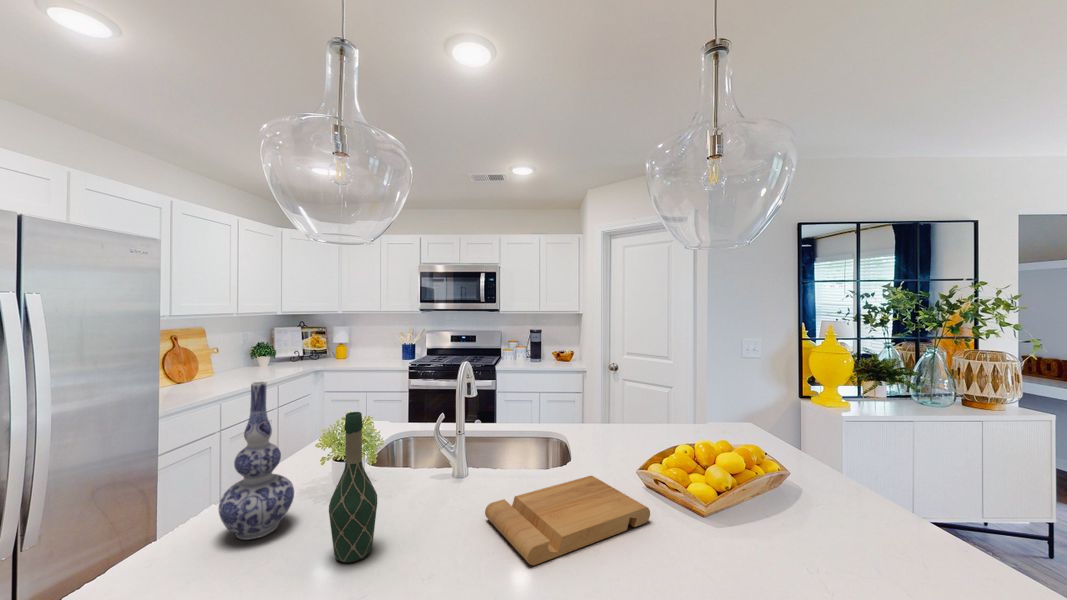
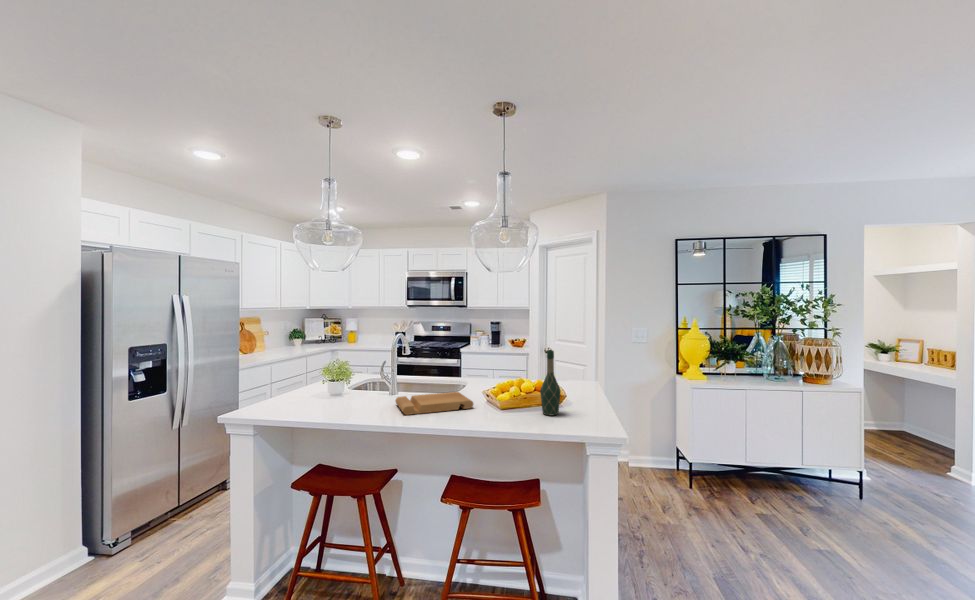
vase: present [219,382,294,540] -> none [279,335,310,404]
wine bottle: present [329,412,377,562] -> present [540,350,561,415]

